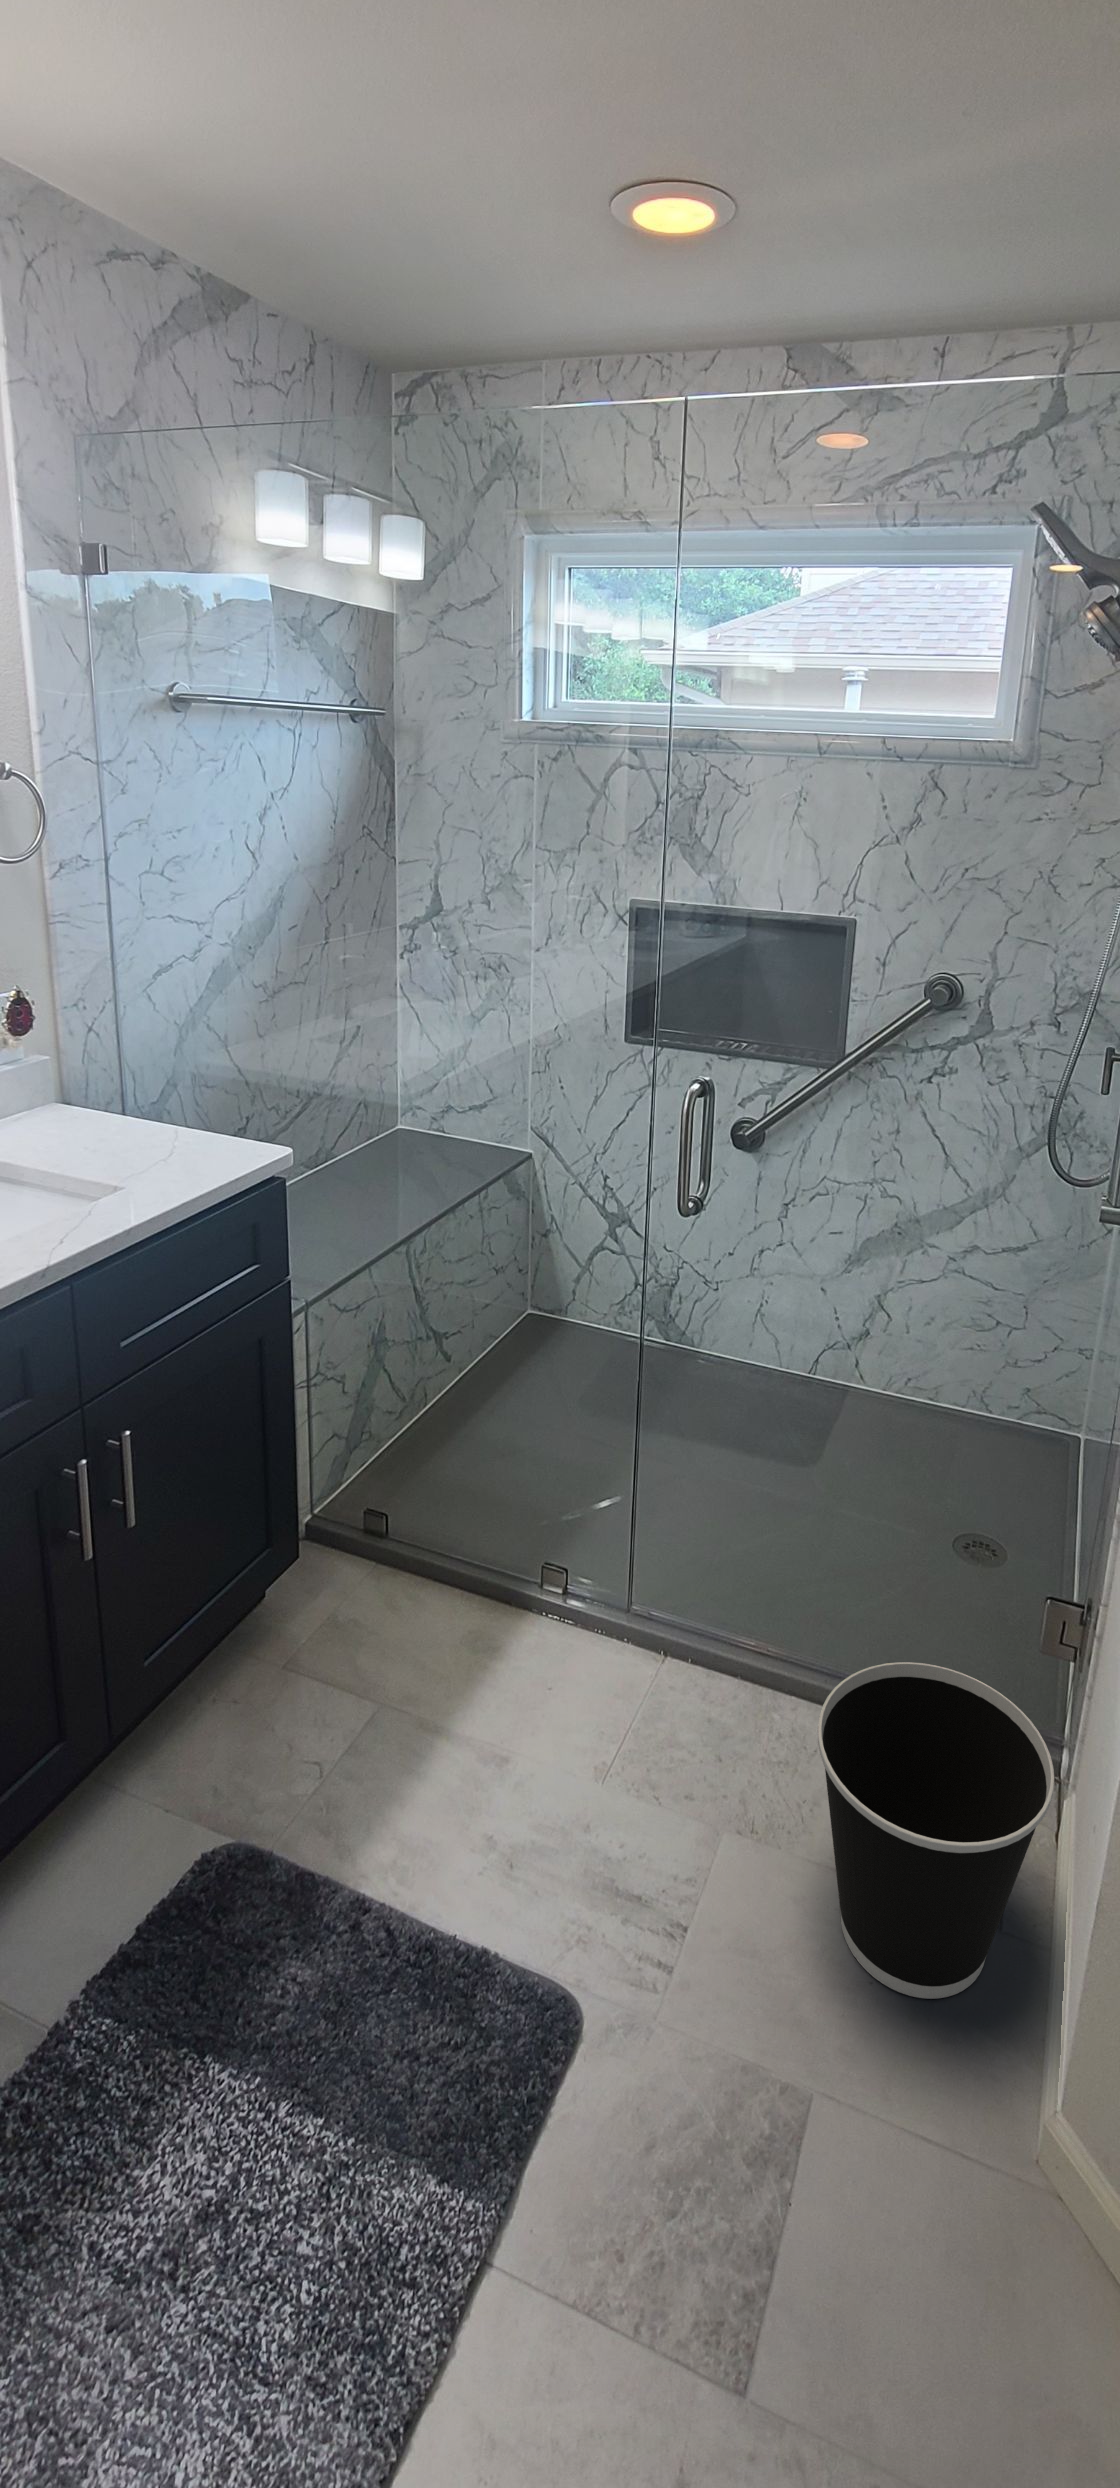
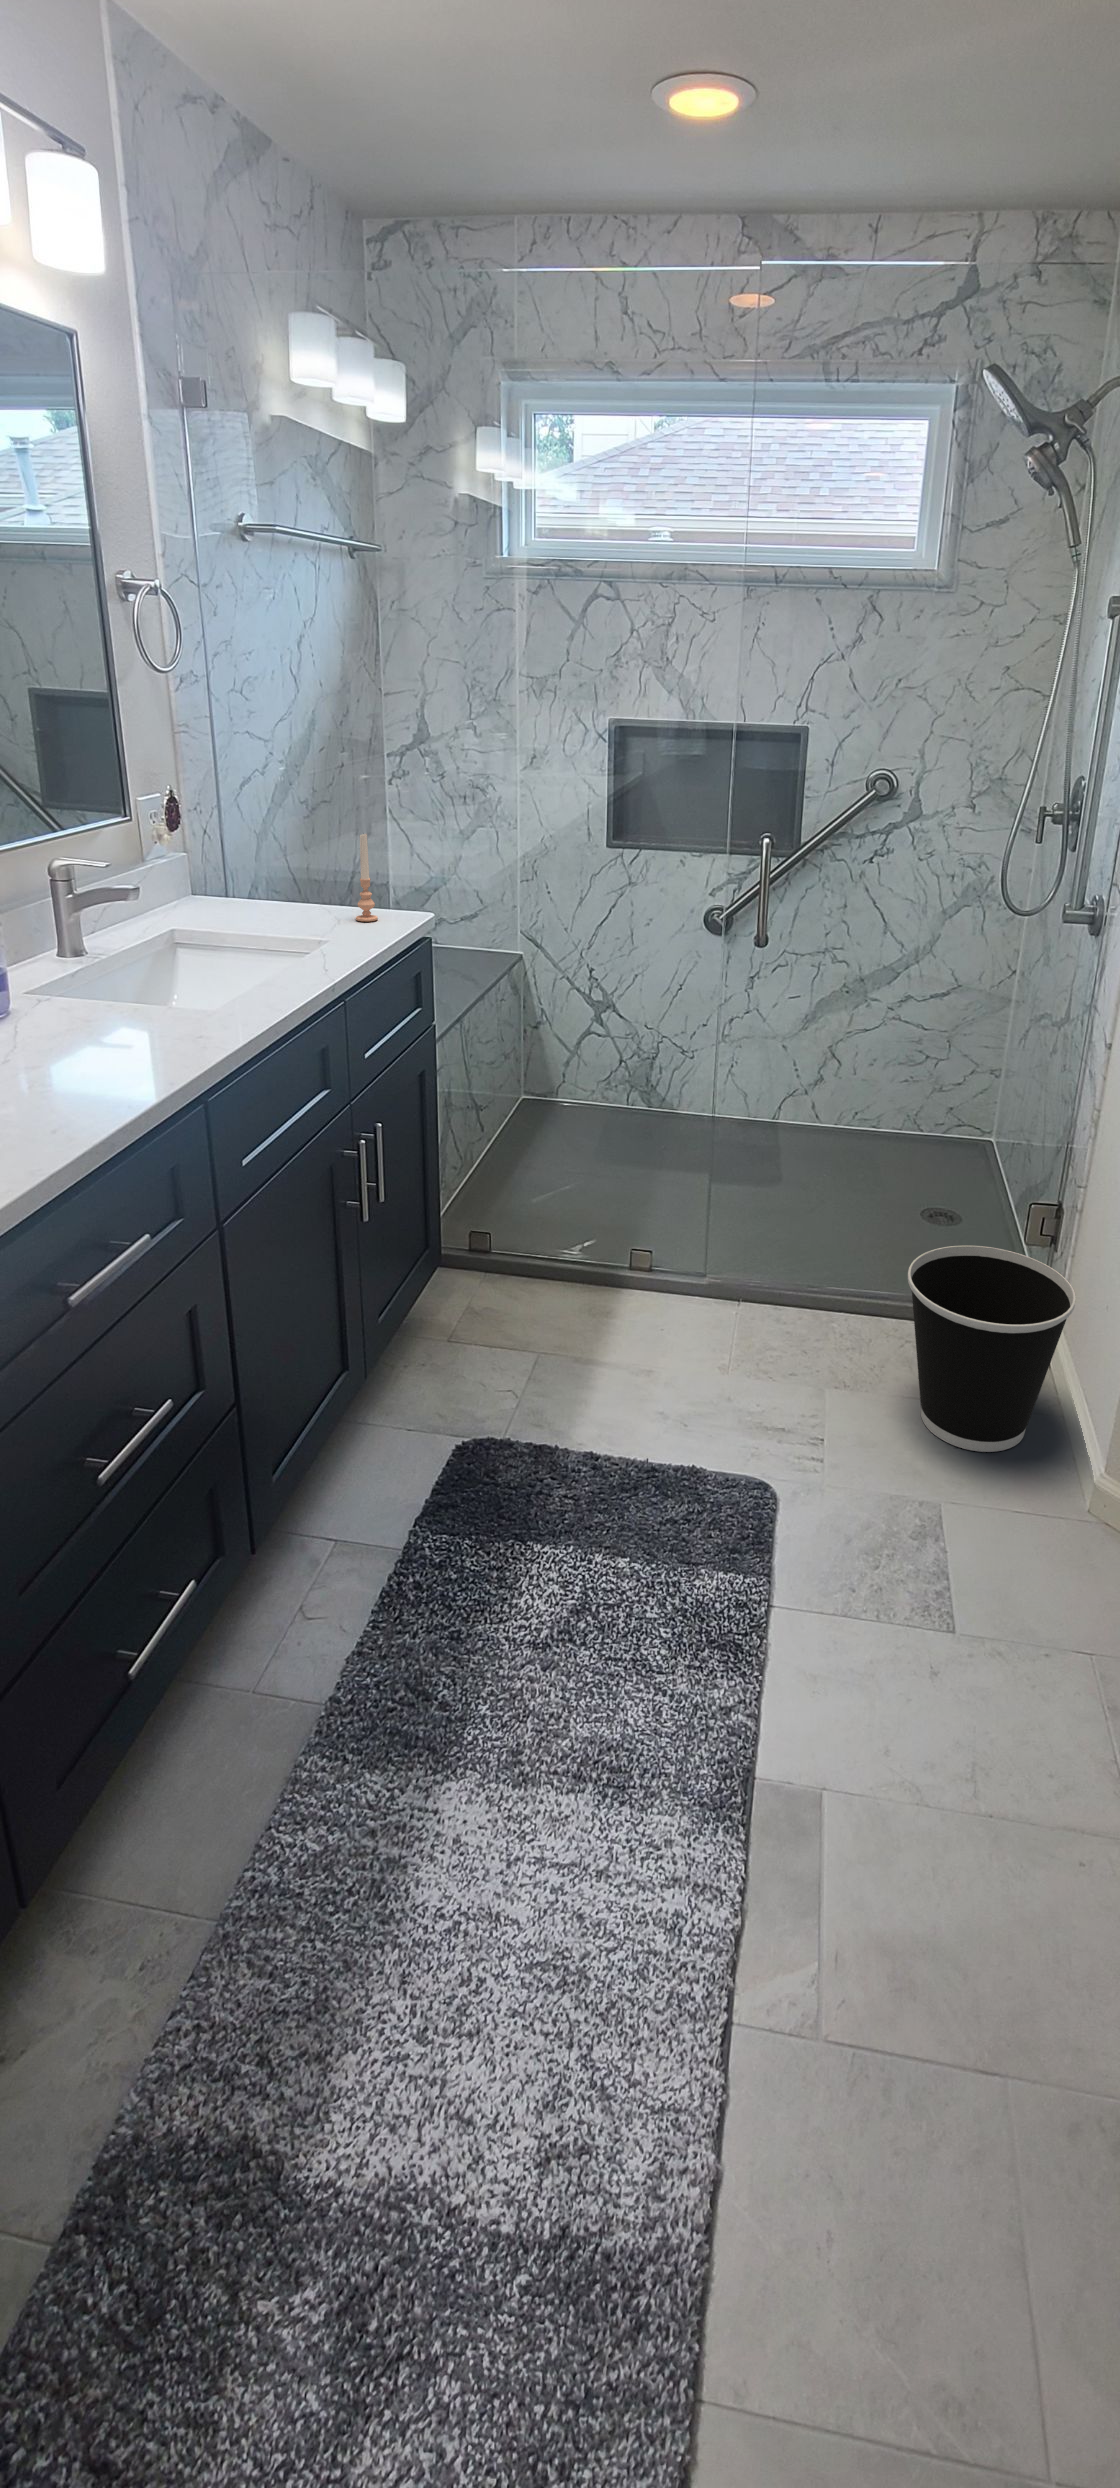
candle: none [197,1055,224,1158] -> present [356,834,378,921]

